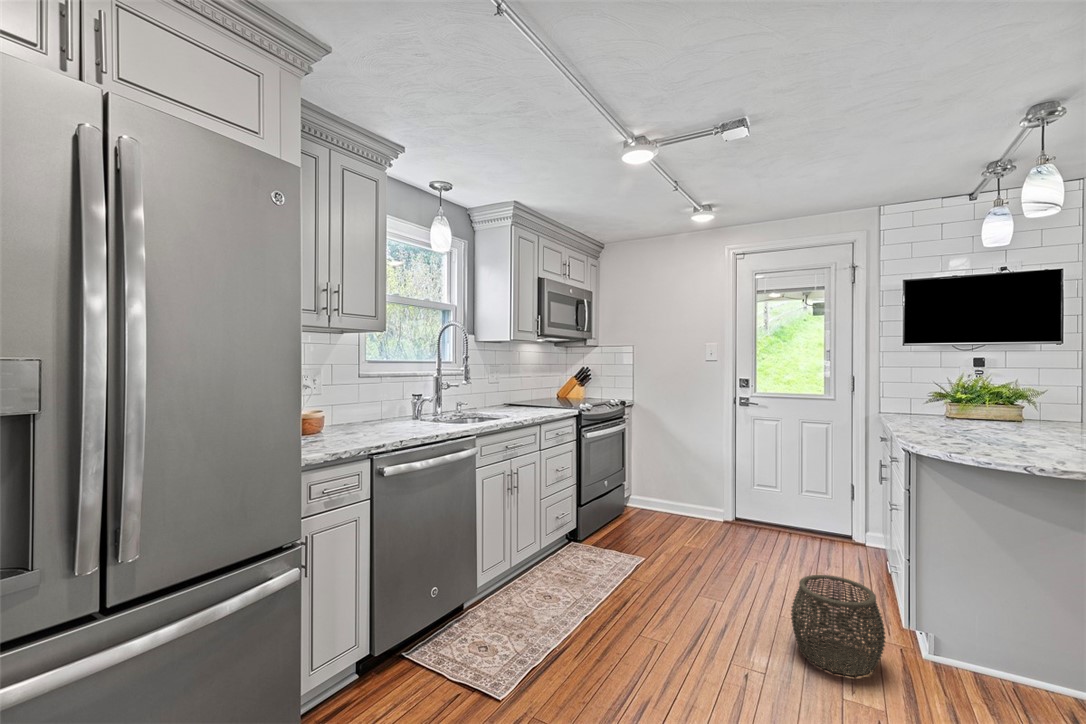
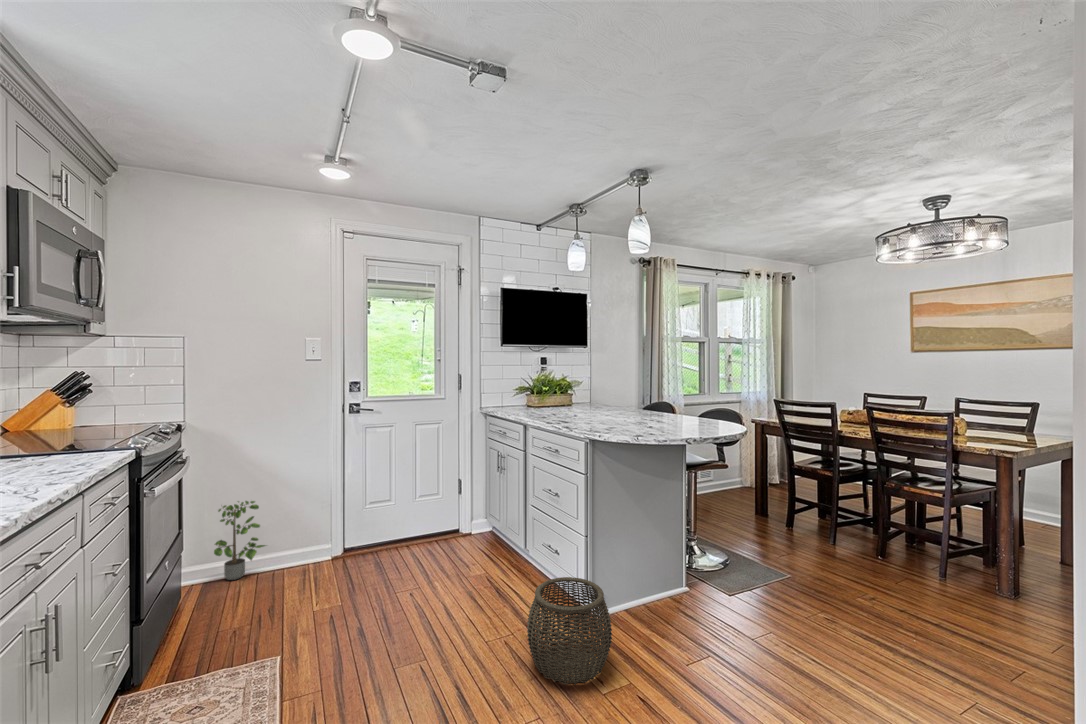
potted plant: none [643,460,676,514] -> present [214,501,266,580]

